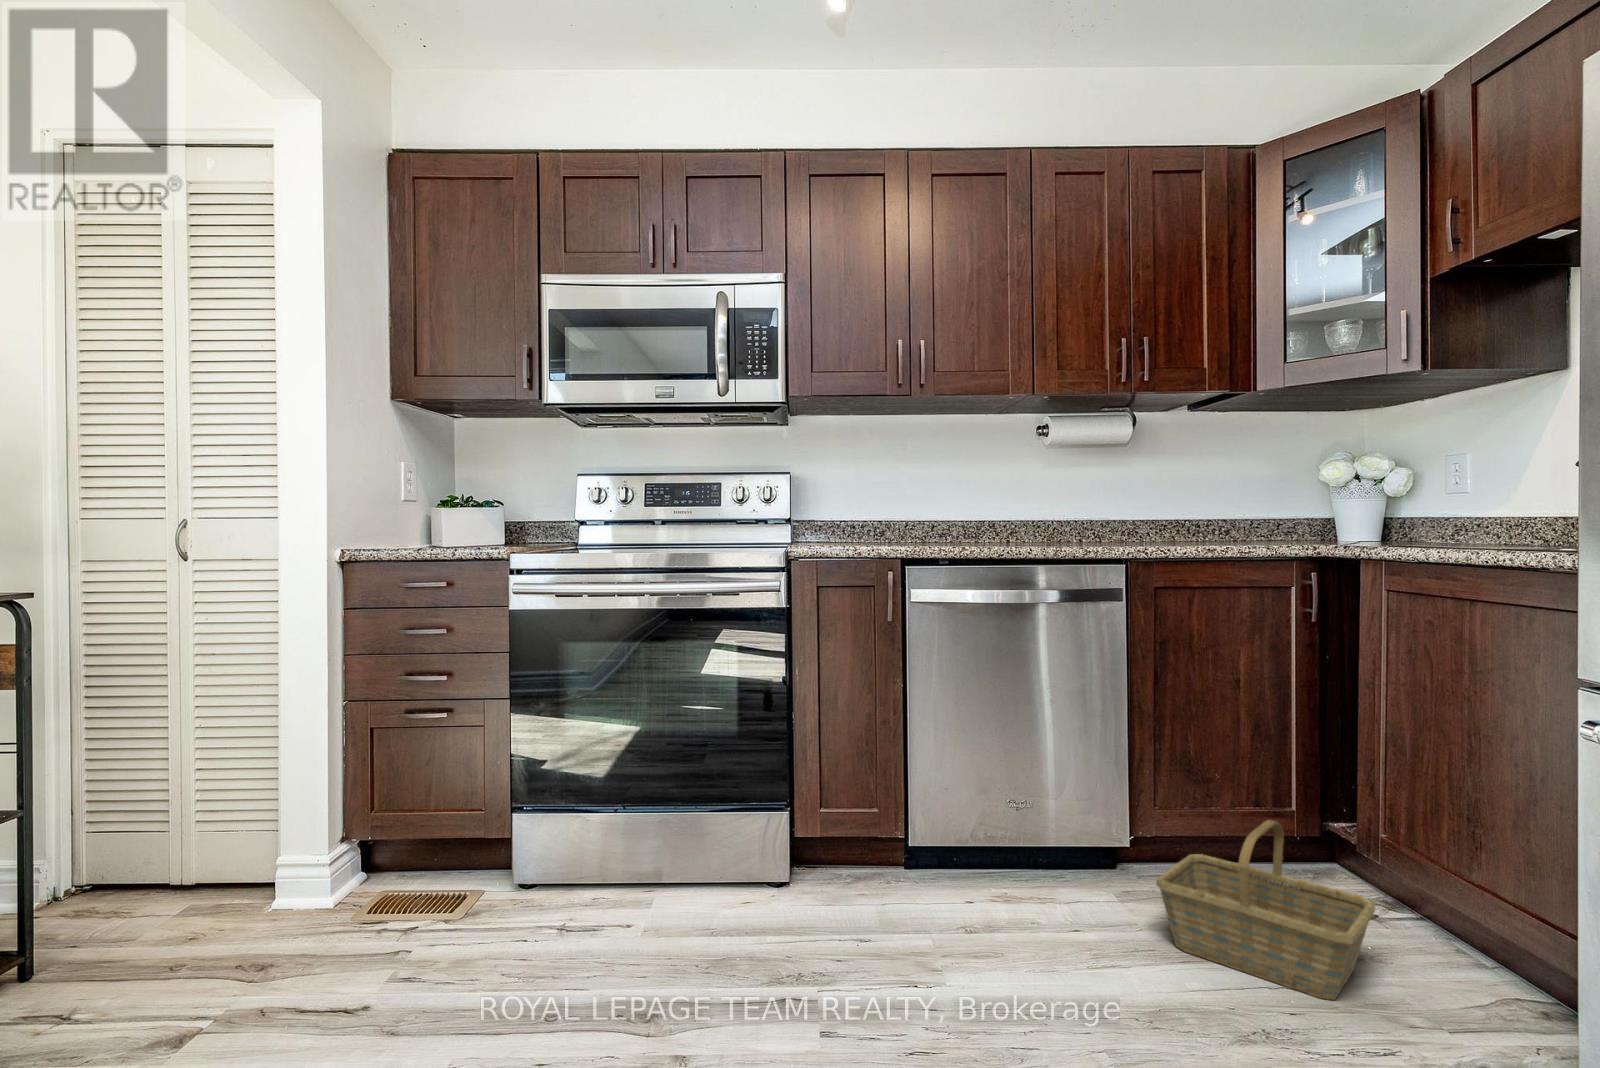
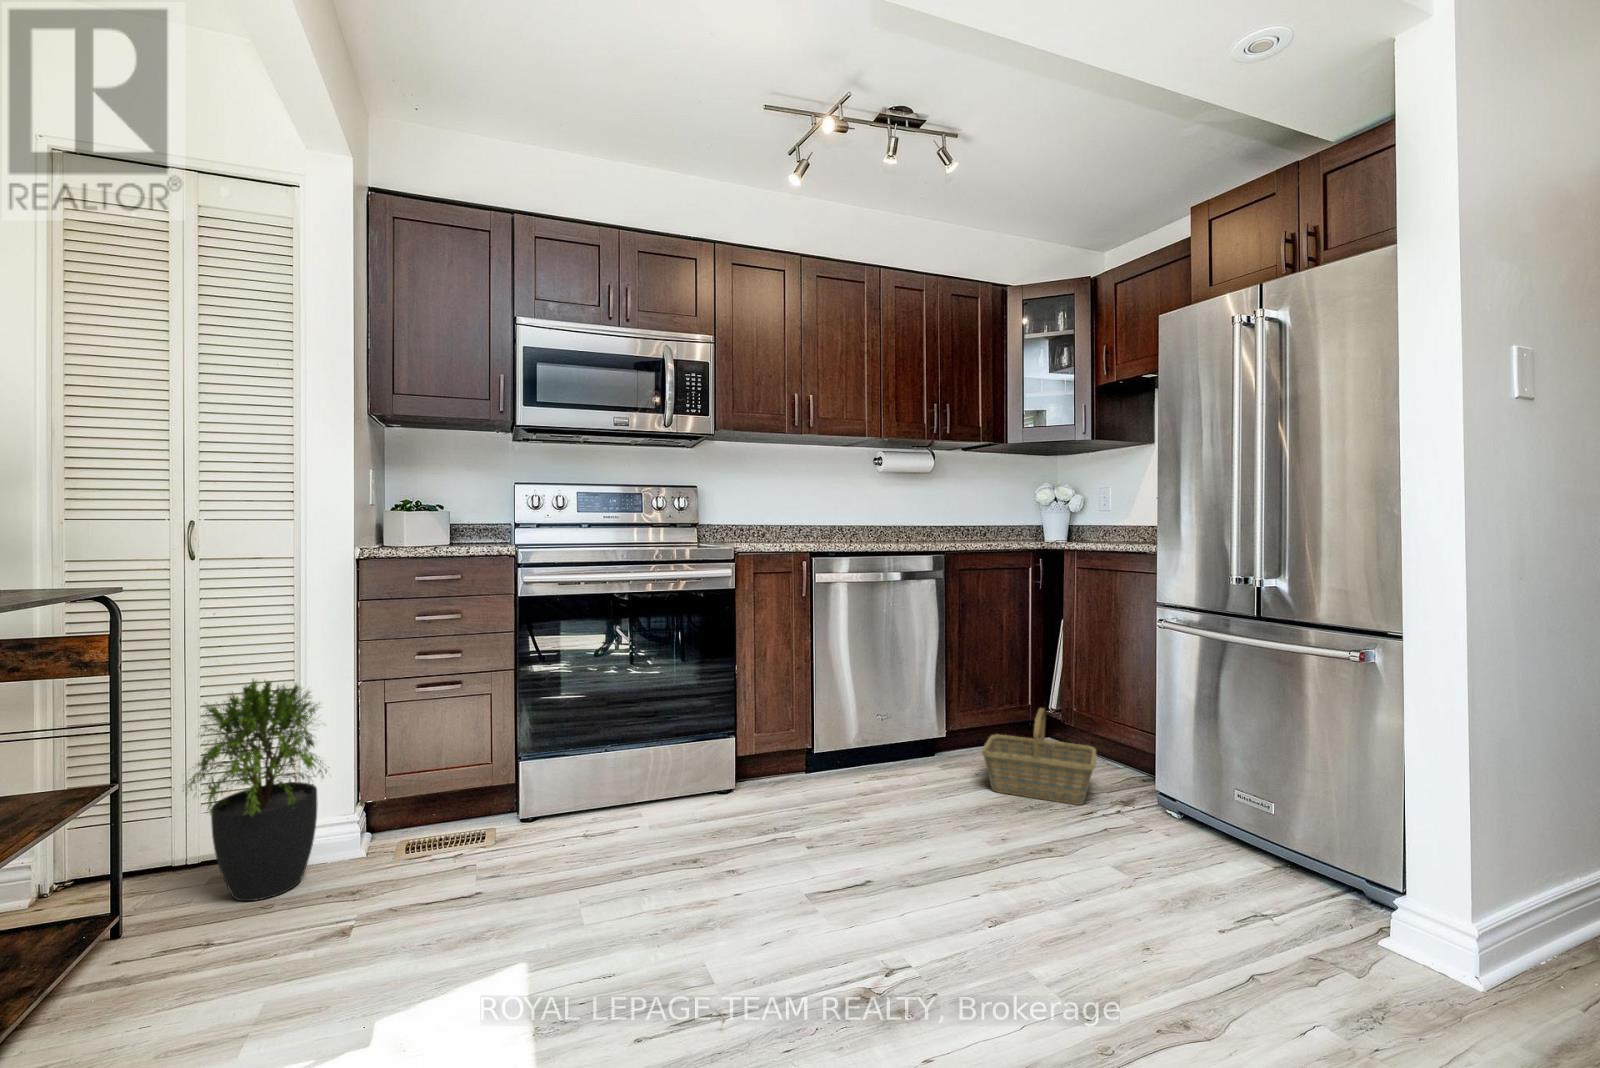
potted plant: none [121,691,301,941] -> present [183,679,327,901]

